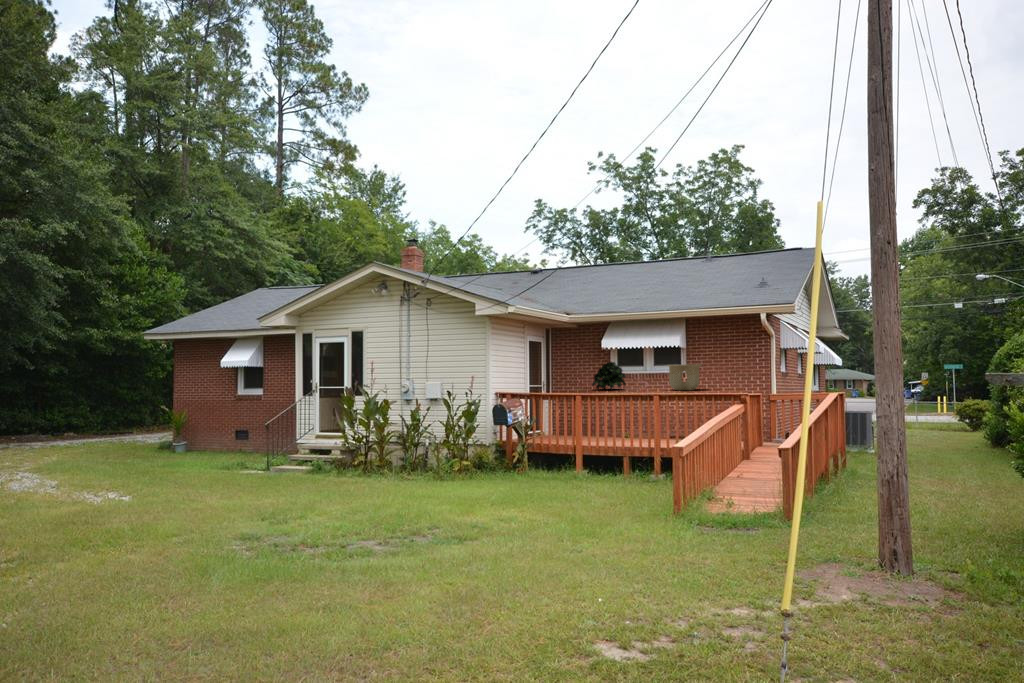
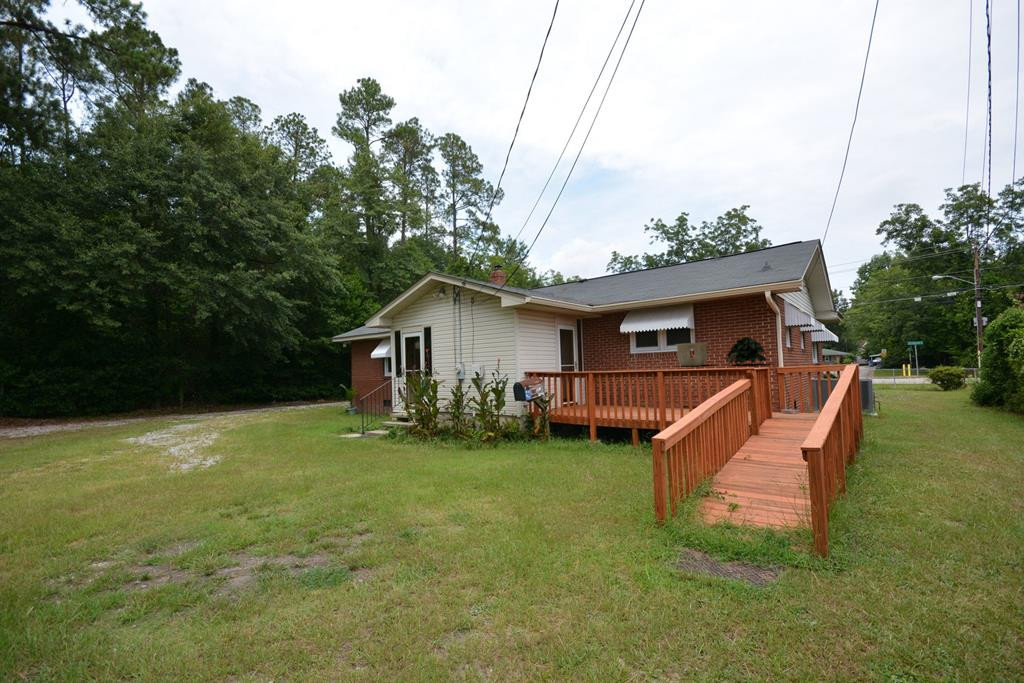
potted plant: present [592,362,626,389] -> present [726,337,766,364]

